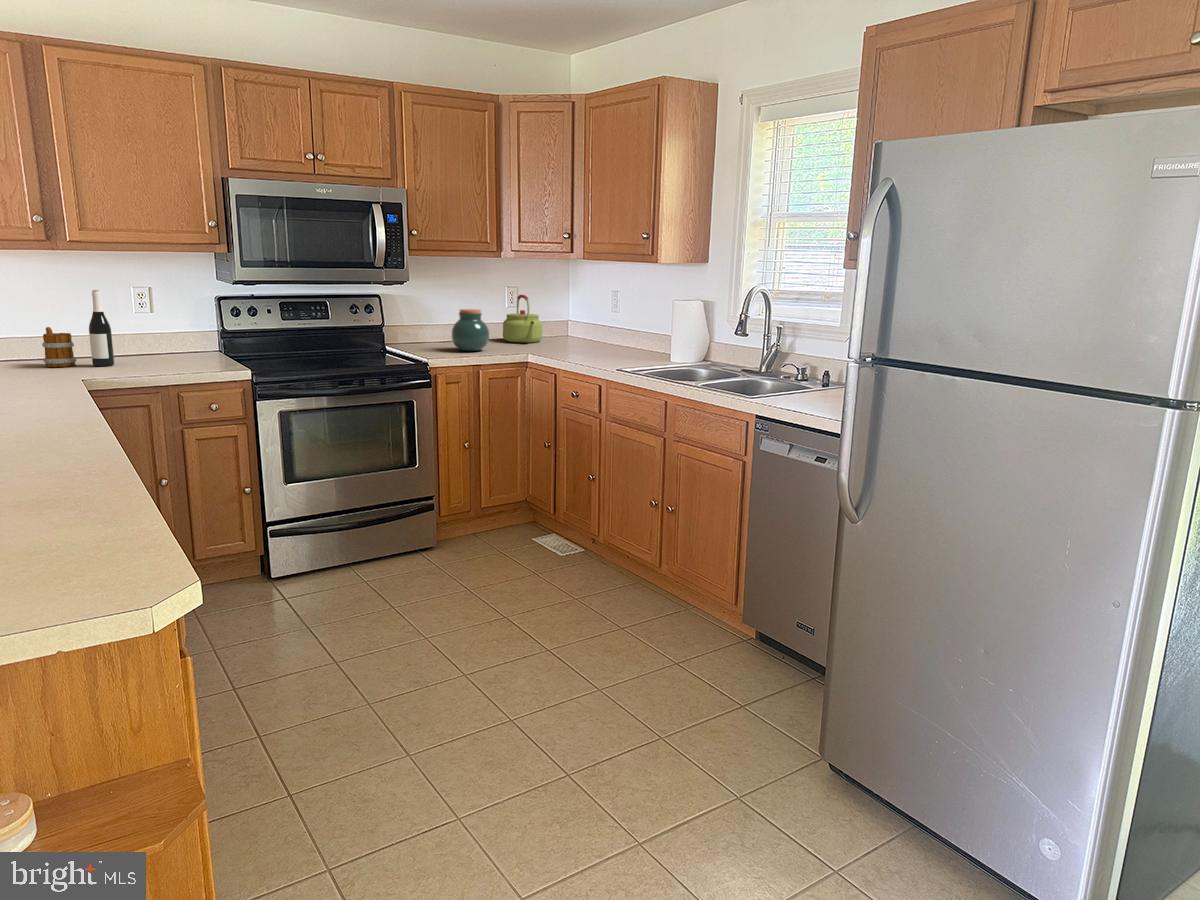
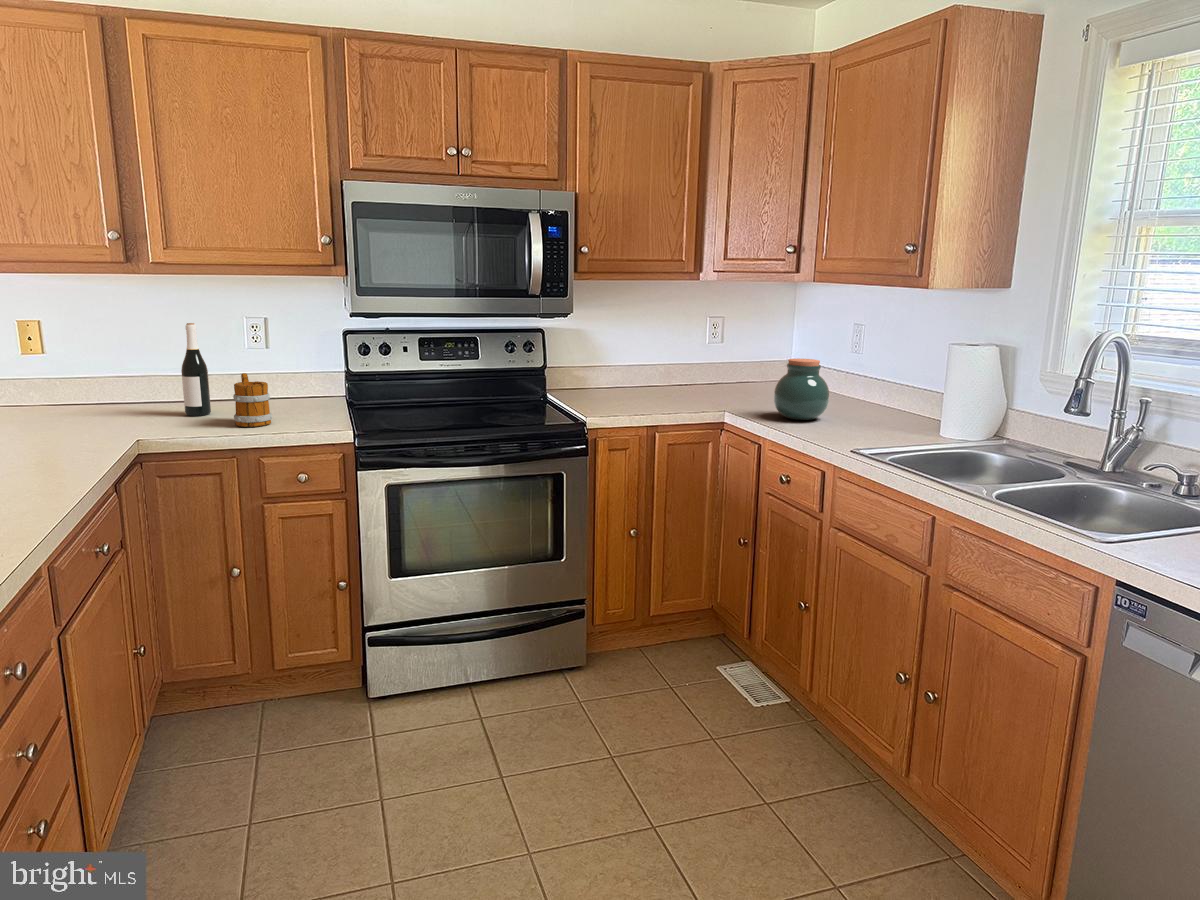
kettle: present [503,295,542,343] -> none [701,329,754,393]
jar: present [452,309,489,351] -> present [774,359,829,420]
mug: present [42,327,76,367] -> present [233,373,272,427]

